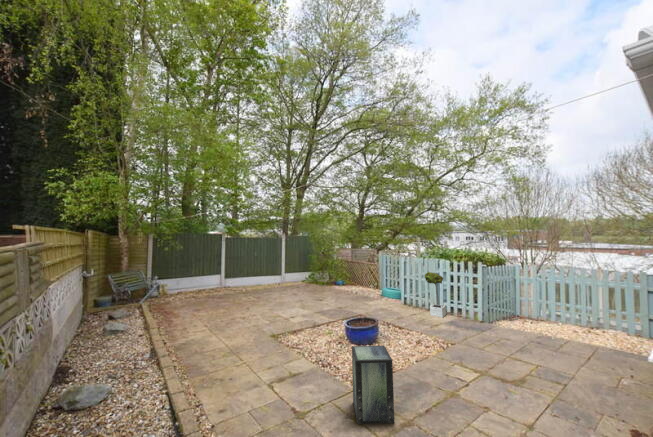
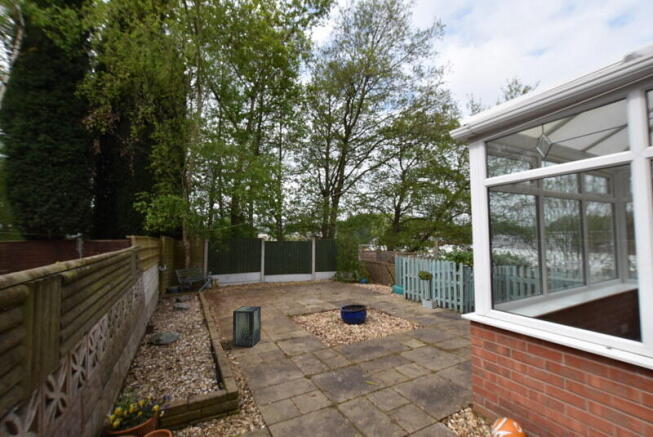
storage box: present [352,346,394,424] -> present [233,306,261,347]

